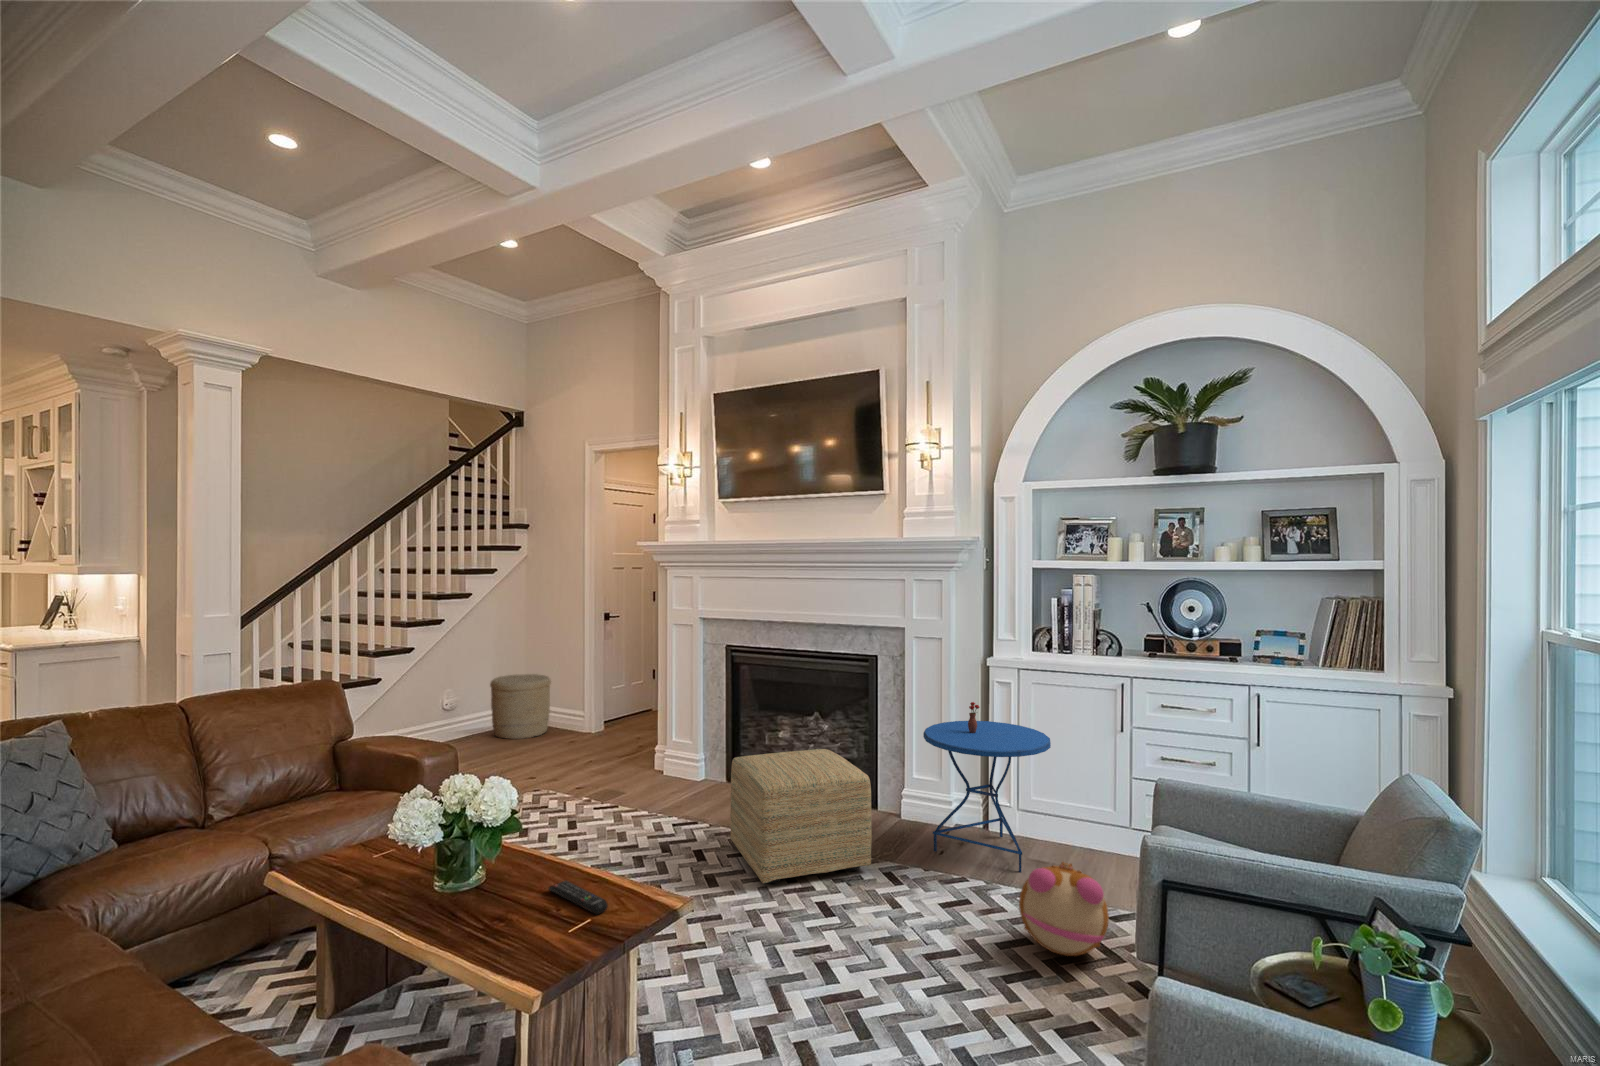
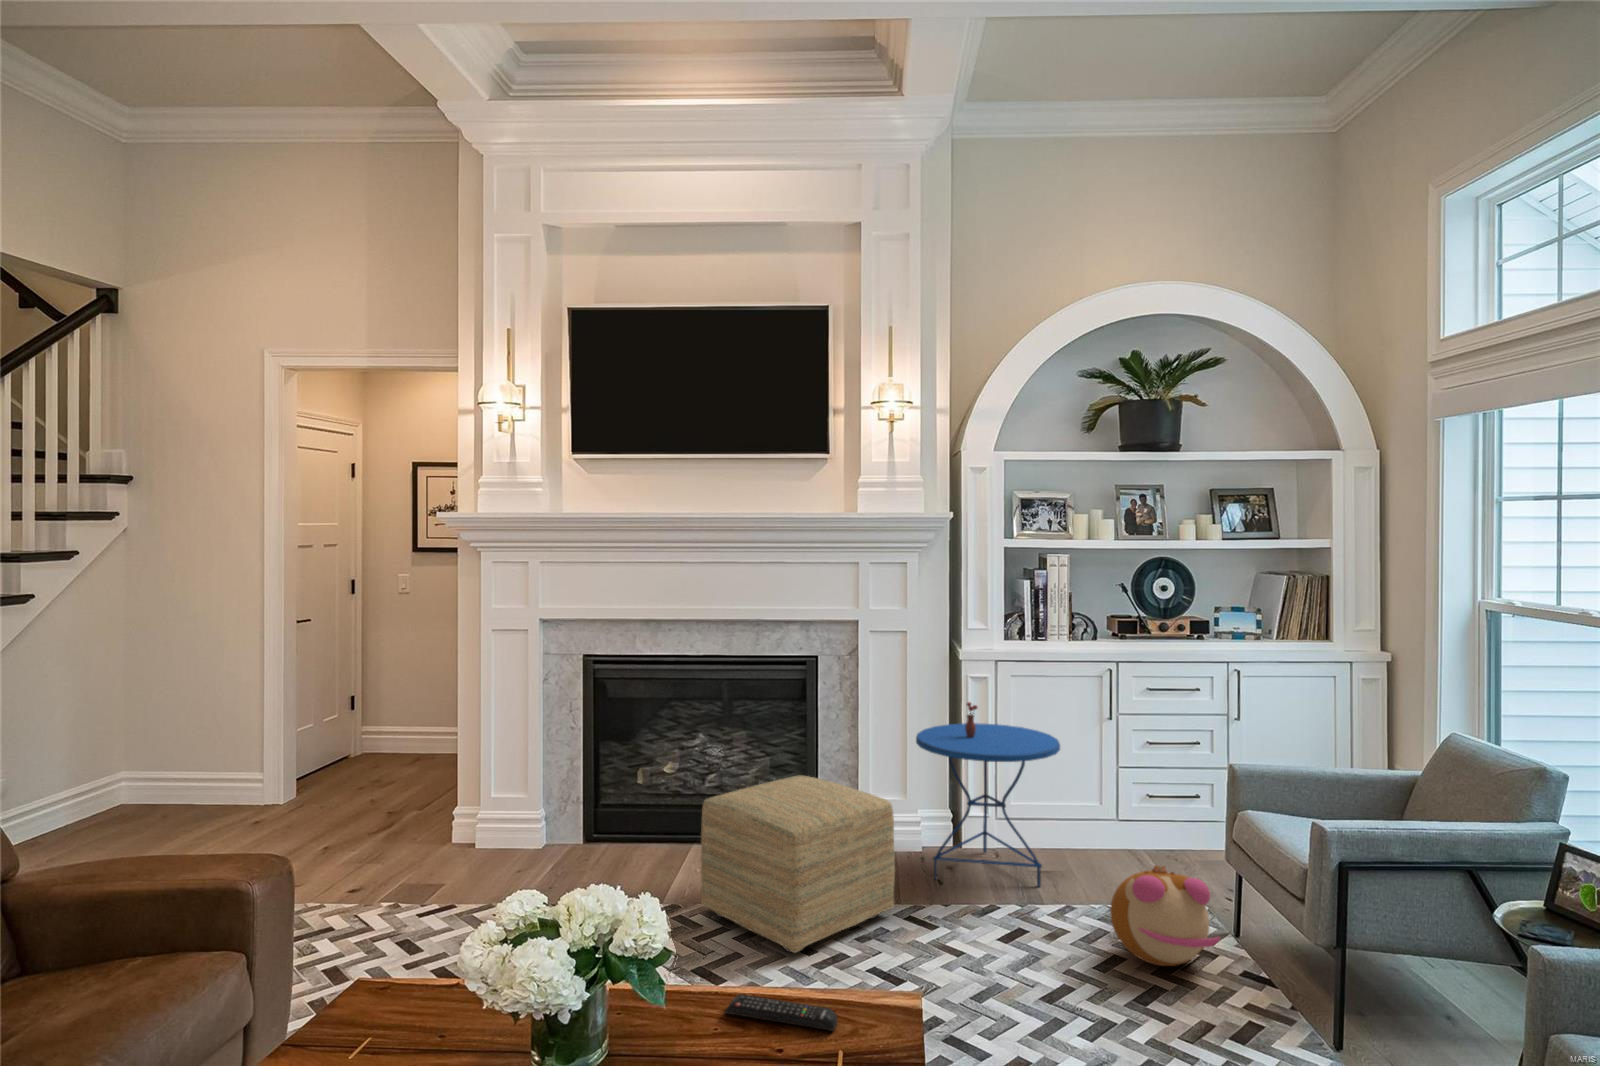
woven basket: present [490,674,551,739] -> none [179,718,281,818]

